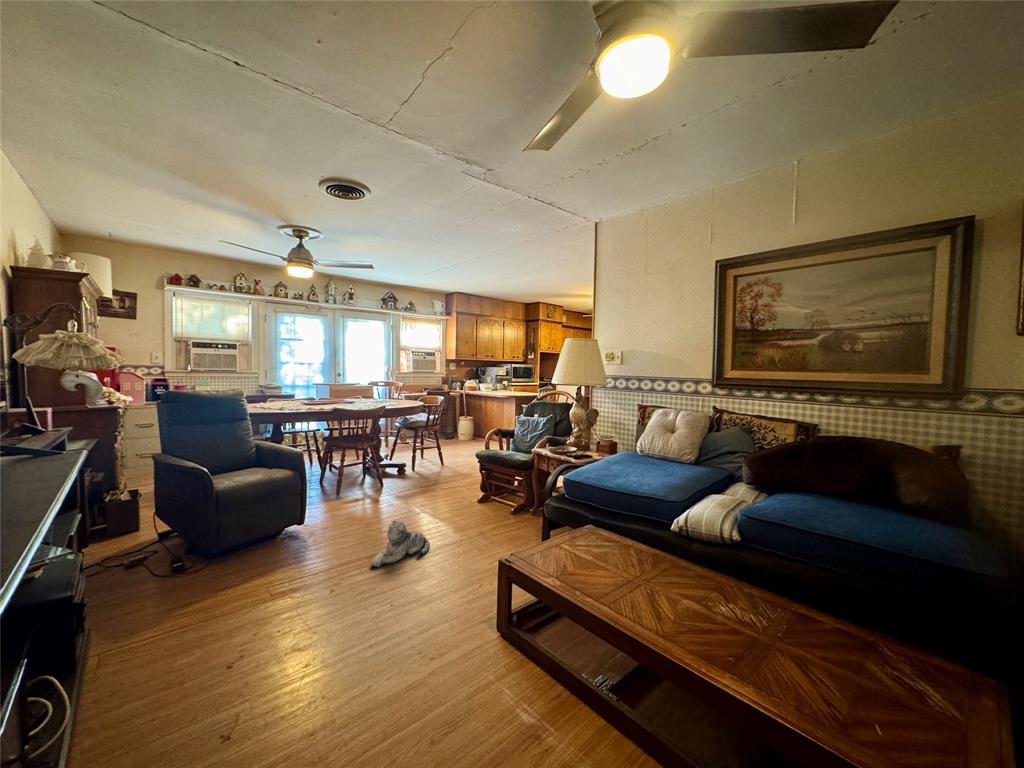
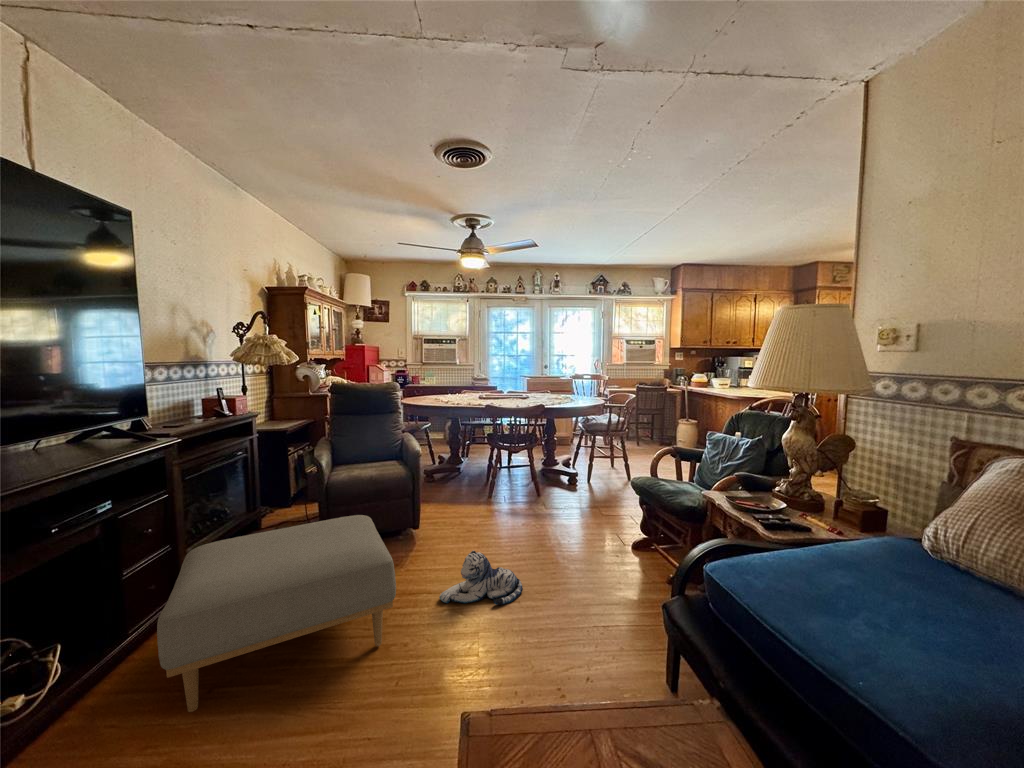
ottoman: none [122,510,371,705] -> present [157,515,396,712]

